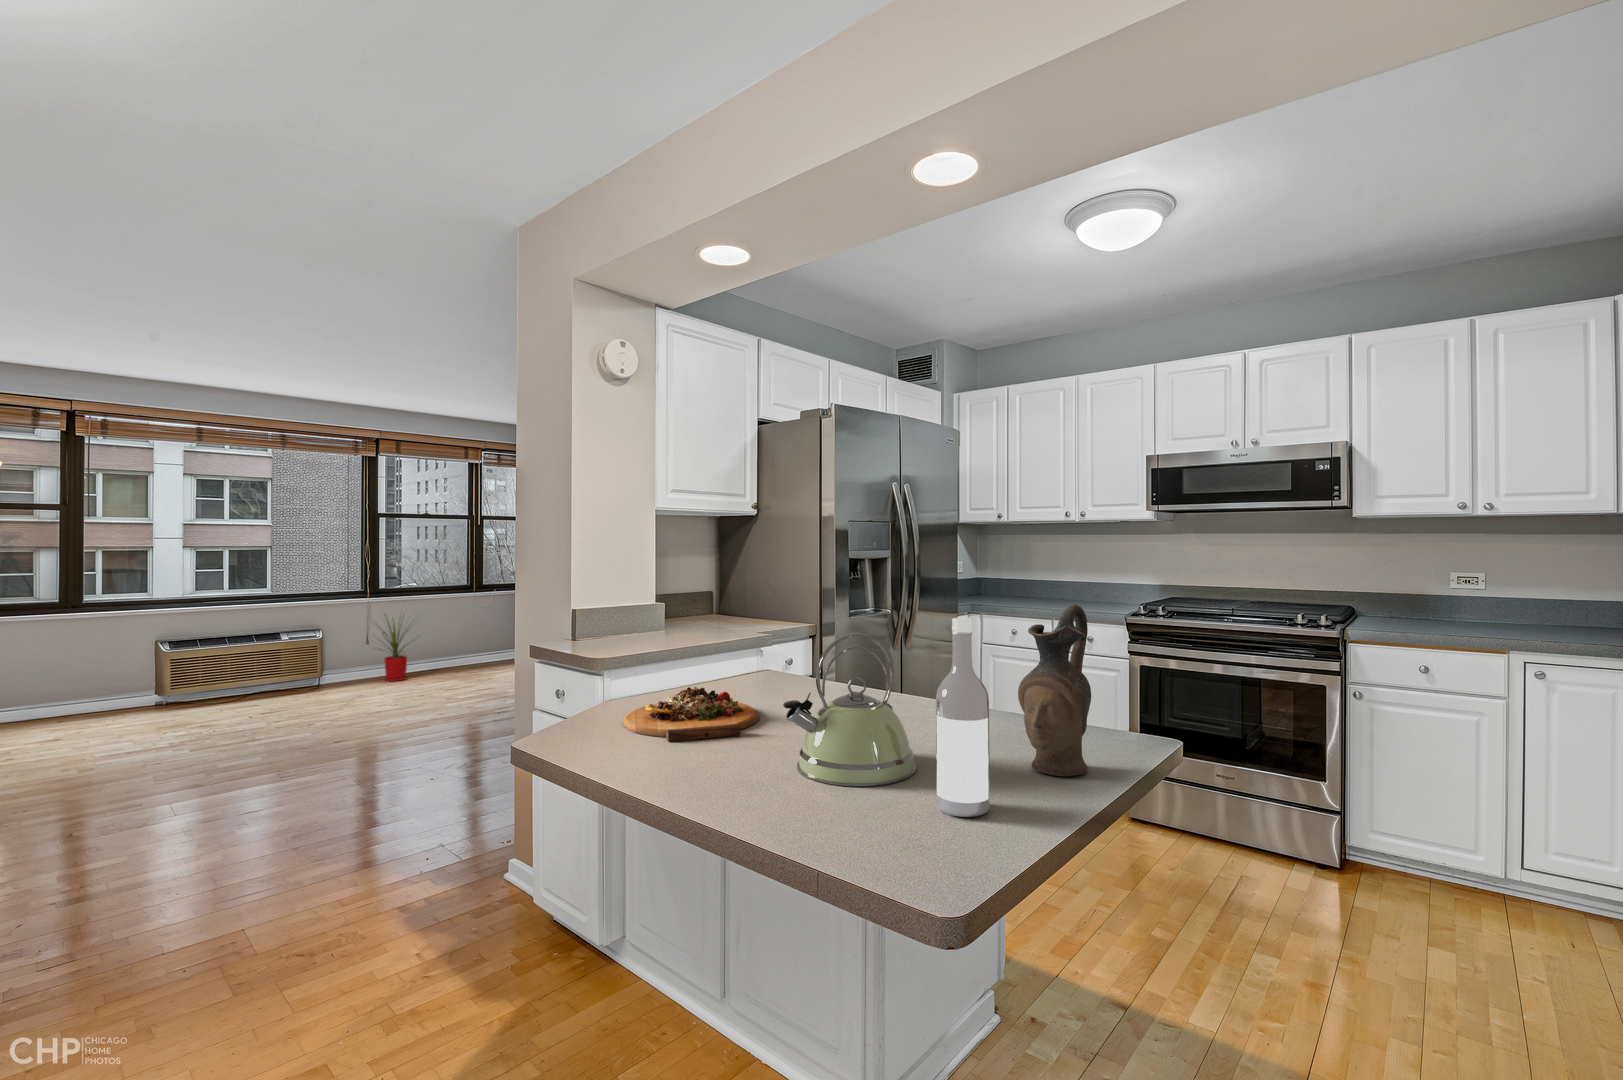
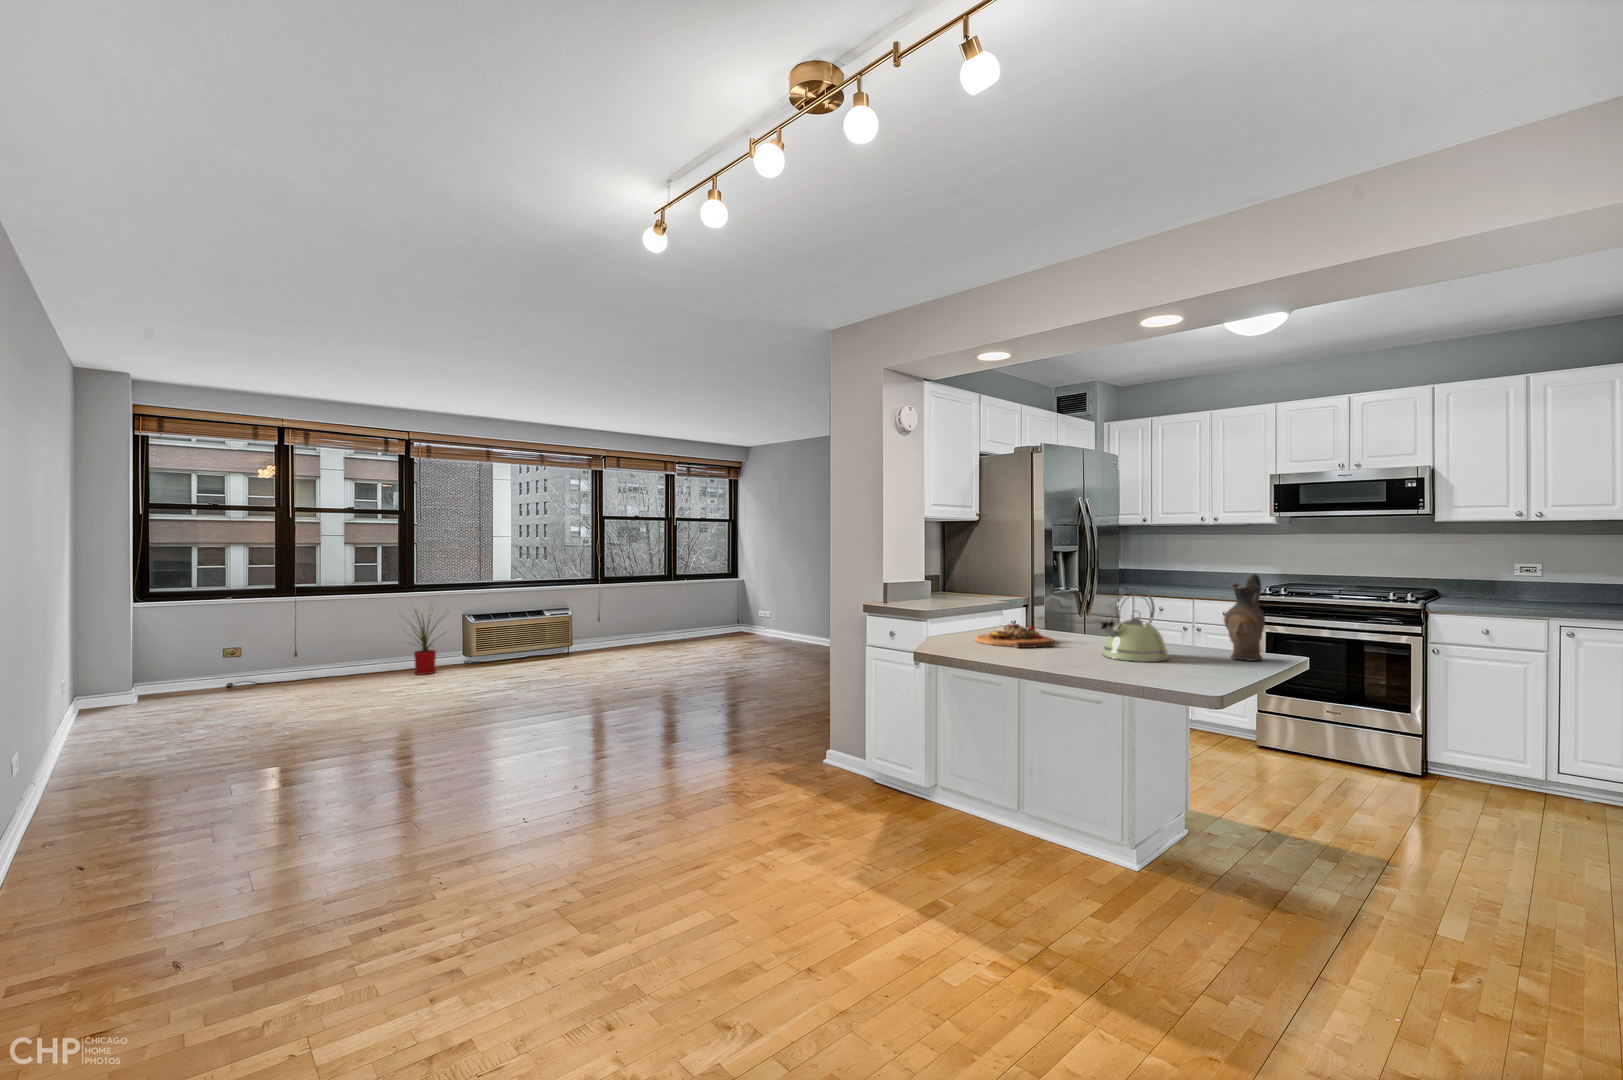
house plant: present [376,615,407,681] -> present [403,611,442,675]
wine bottle: present [936,618,990,817] -> none [1192,577,1221,670]

